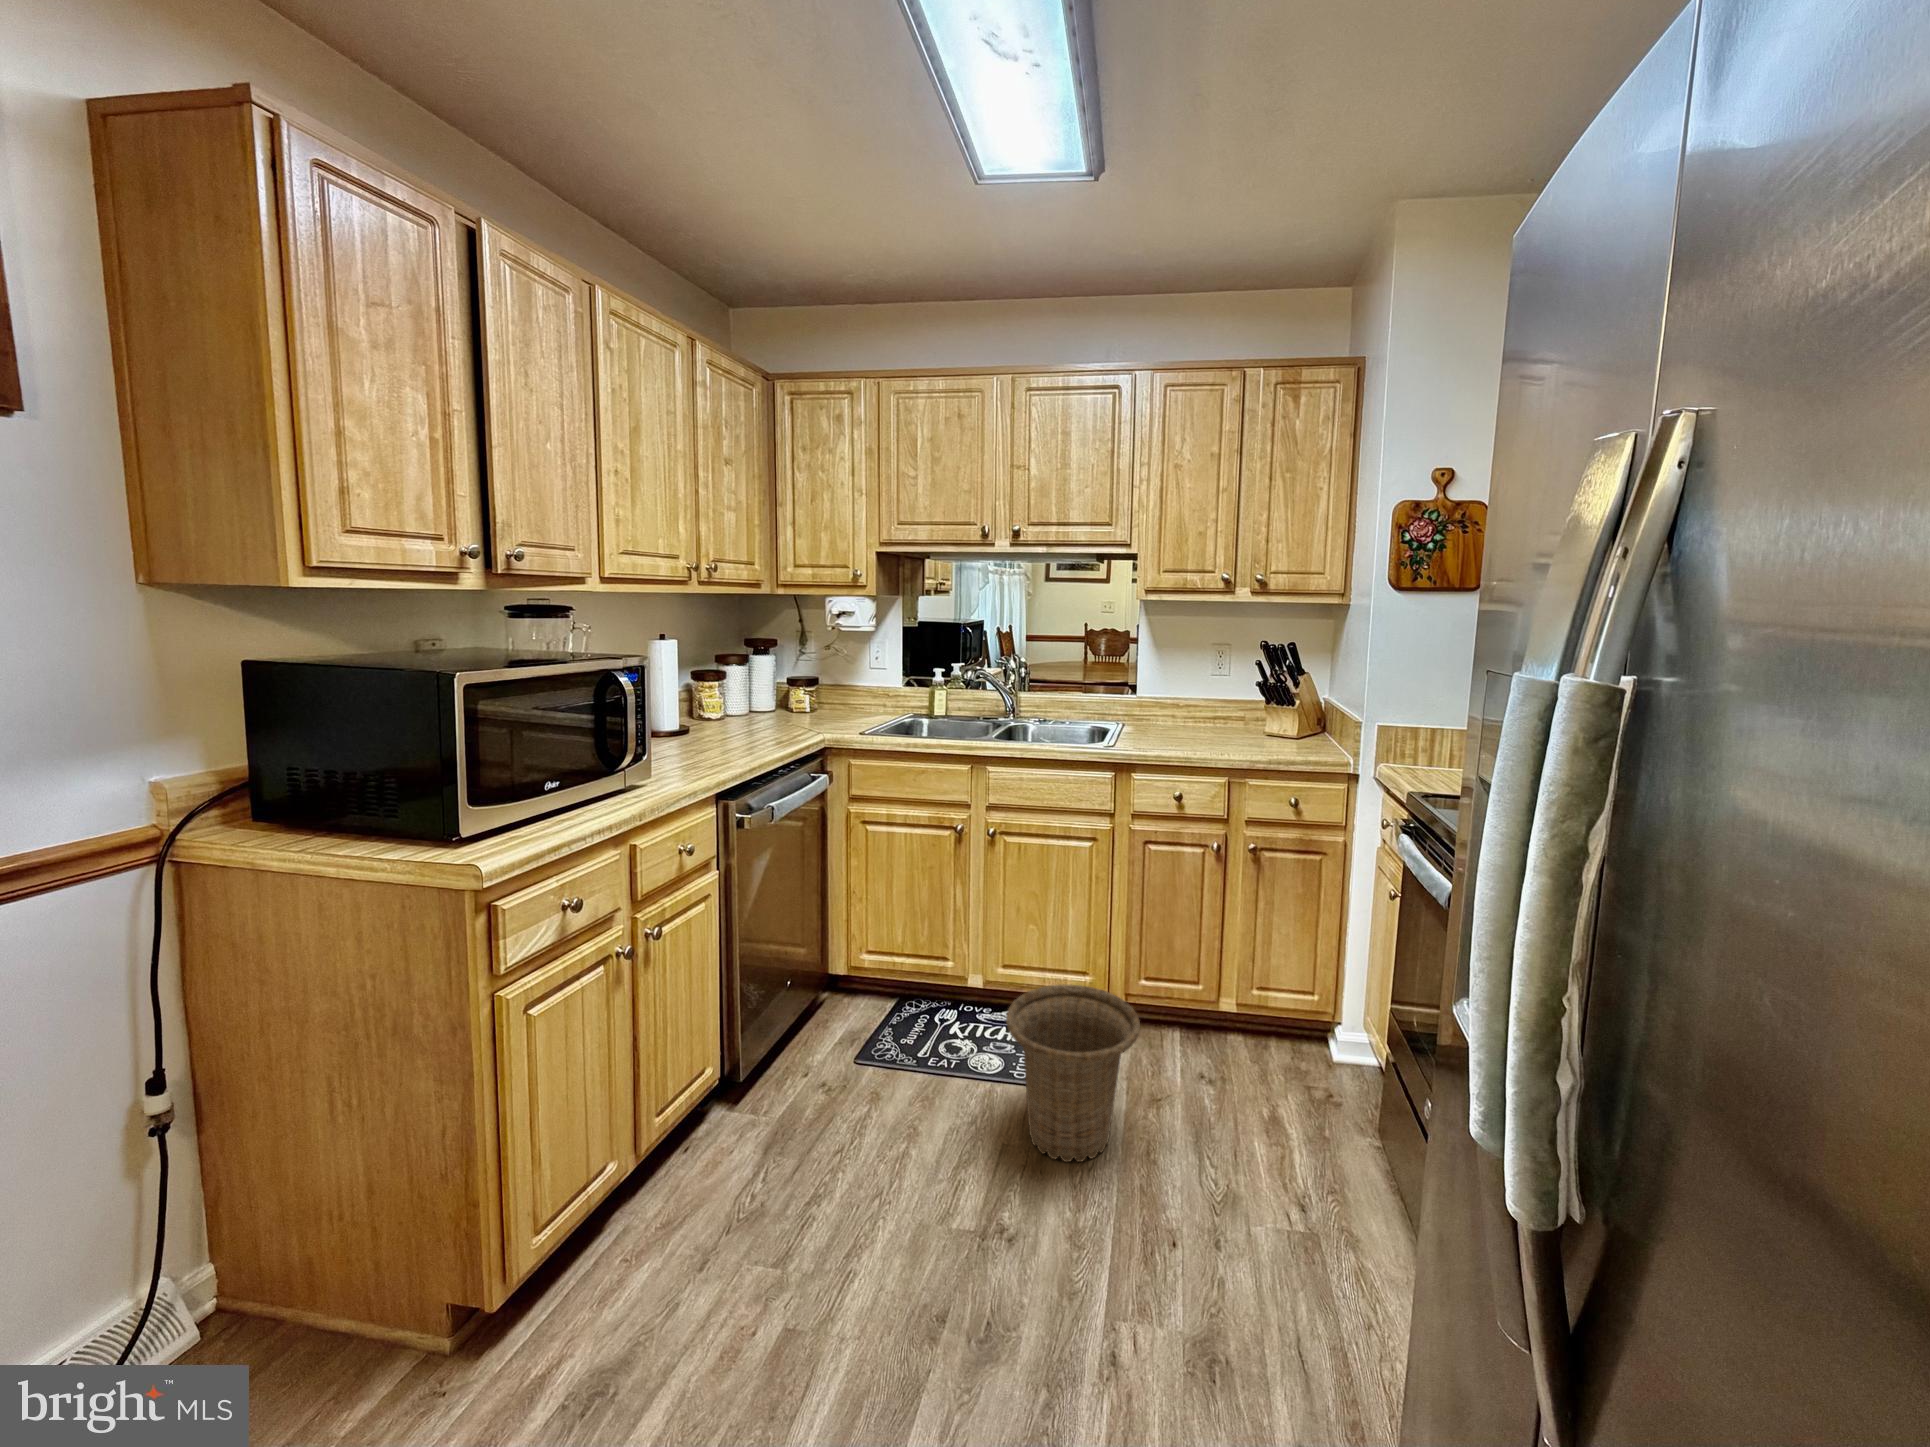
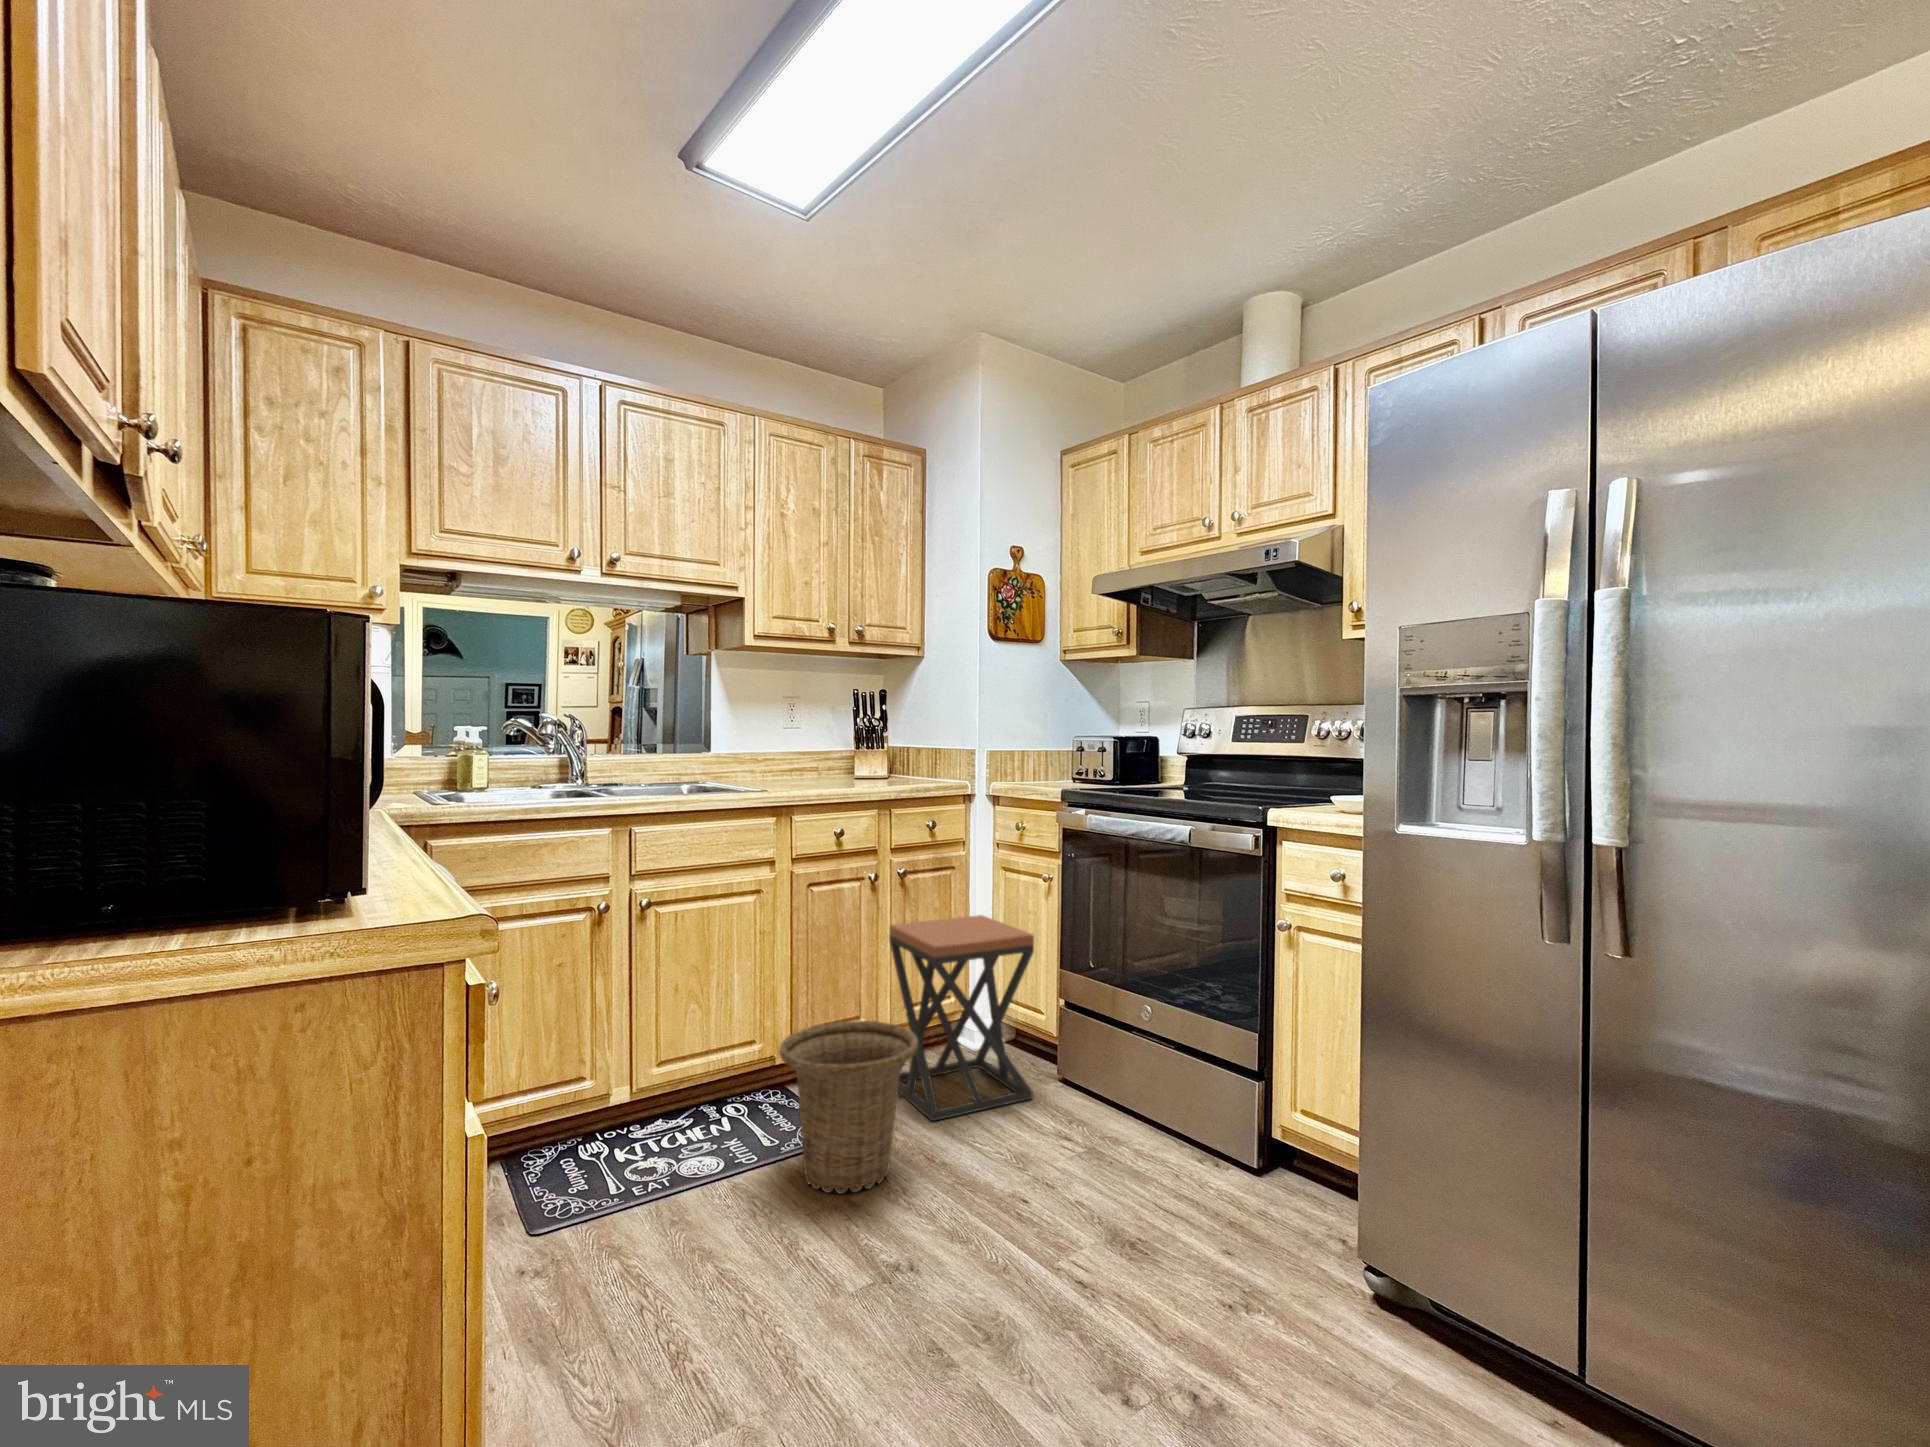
stool: none [1198,902,1343,1152] -> present [889,915,1034,1121]

